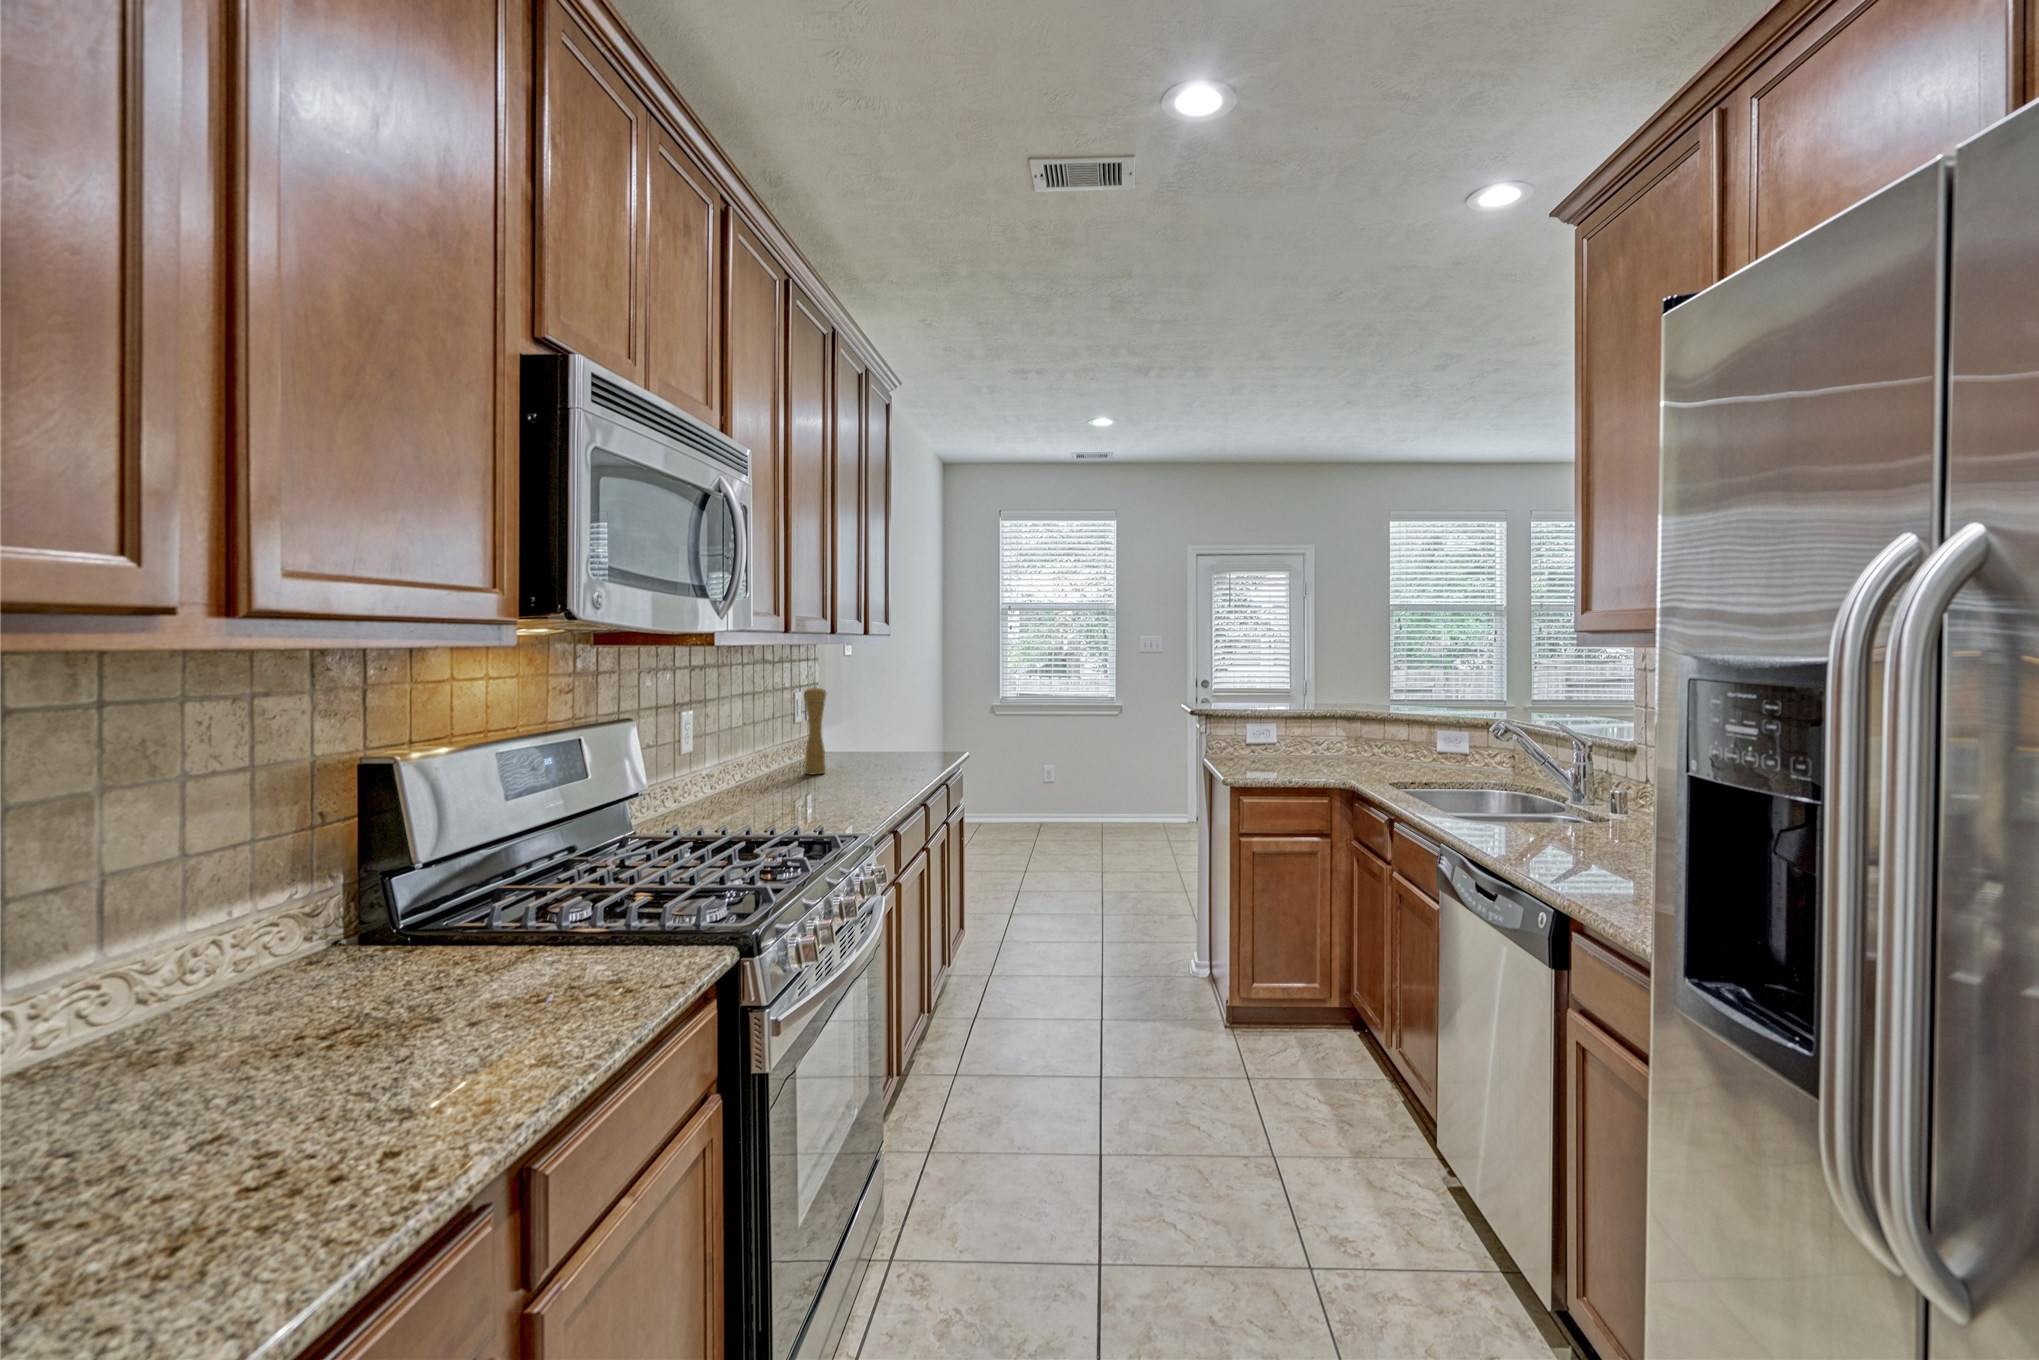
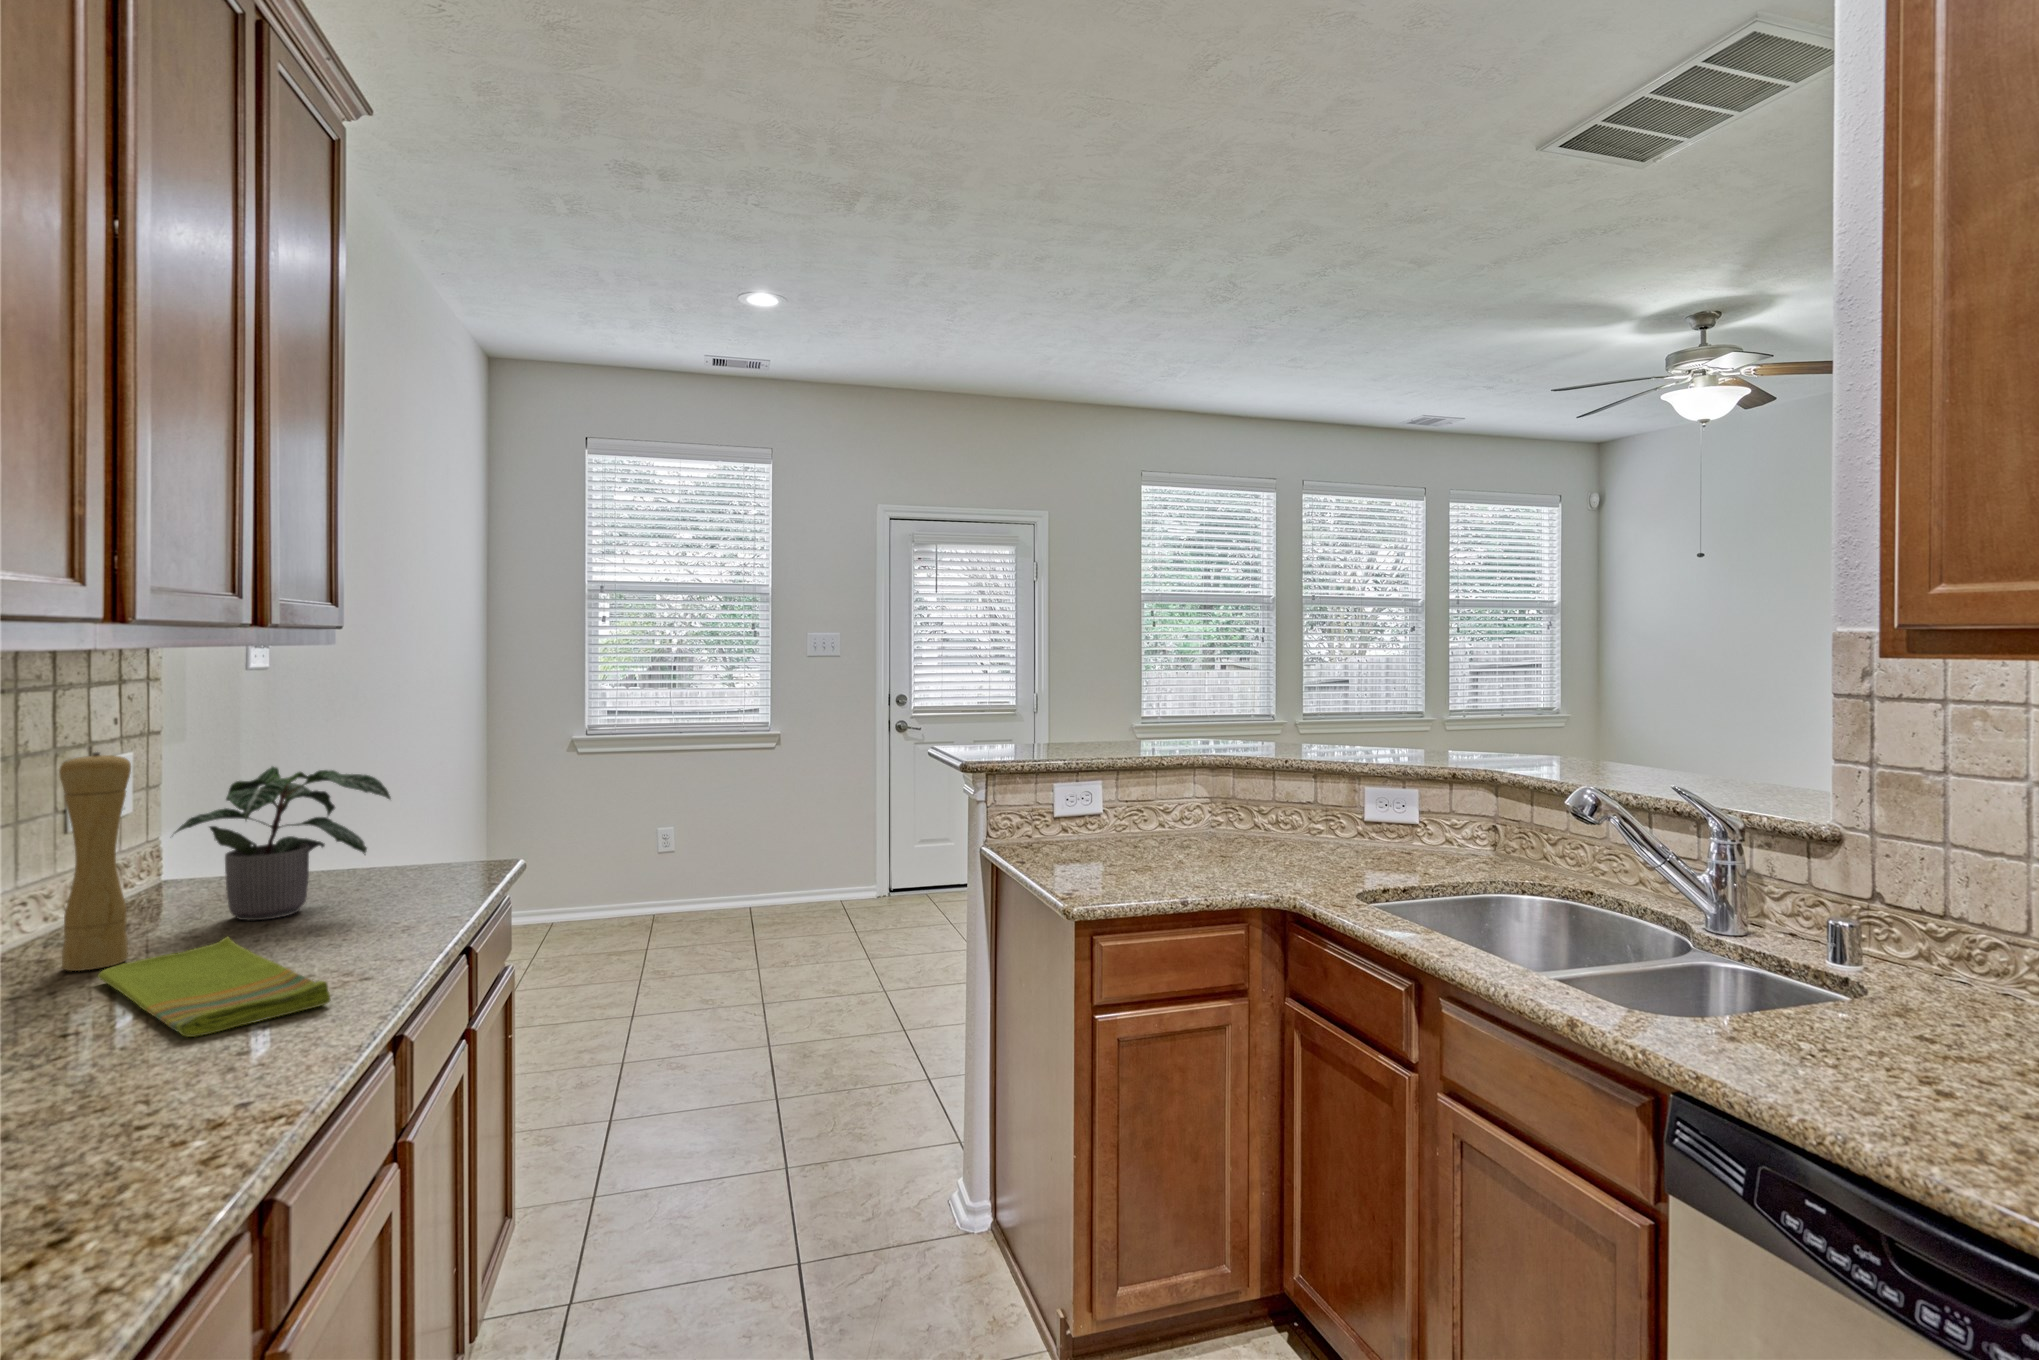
potted plant: none [833,698,916,765] -> present [175,767,391,921]
dish towel: none [819,765,903,792] -> present [98,937,331,1037]

